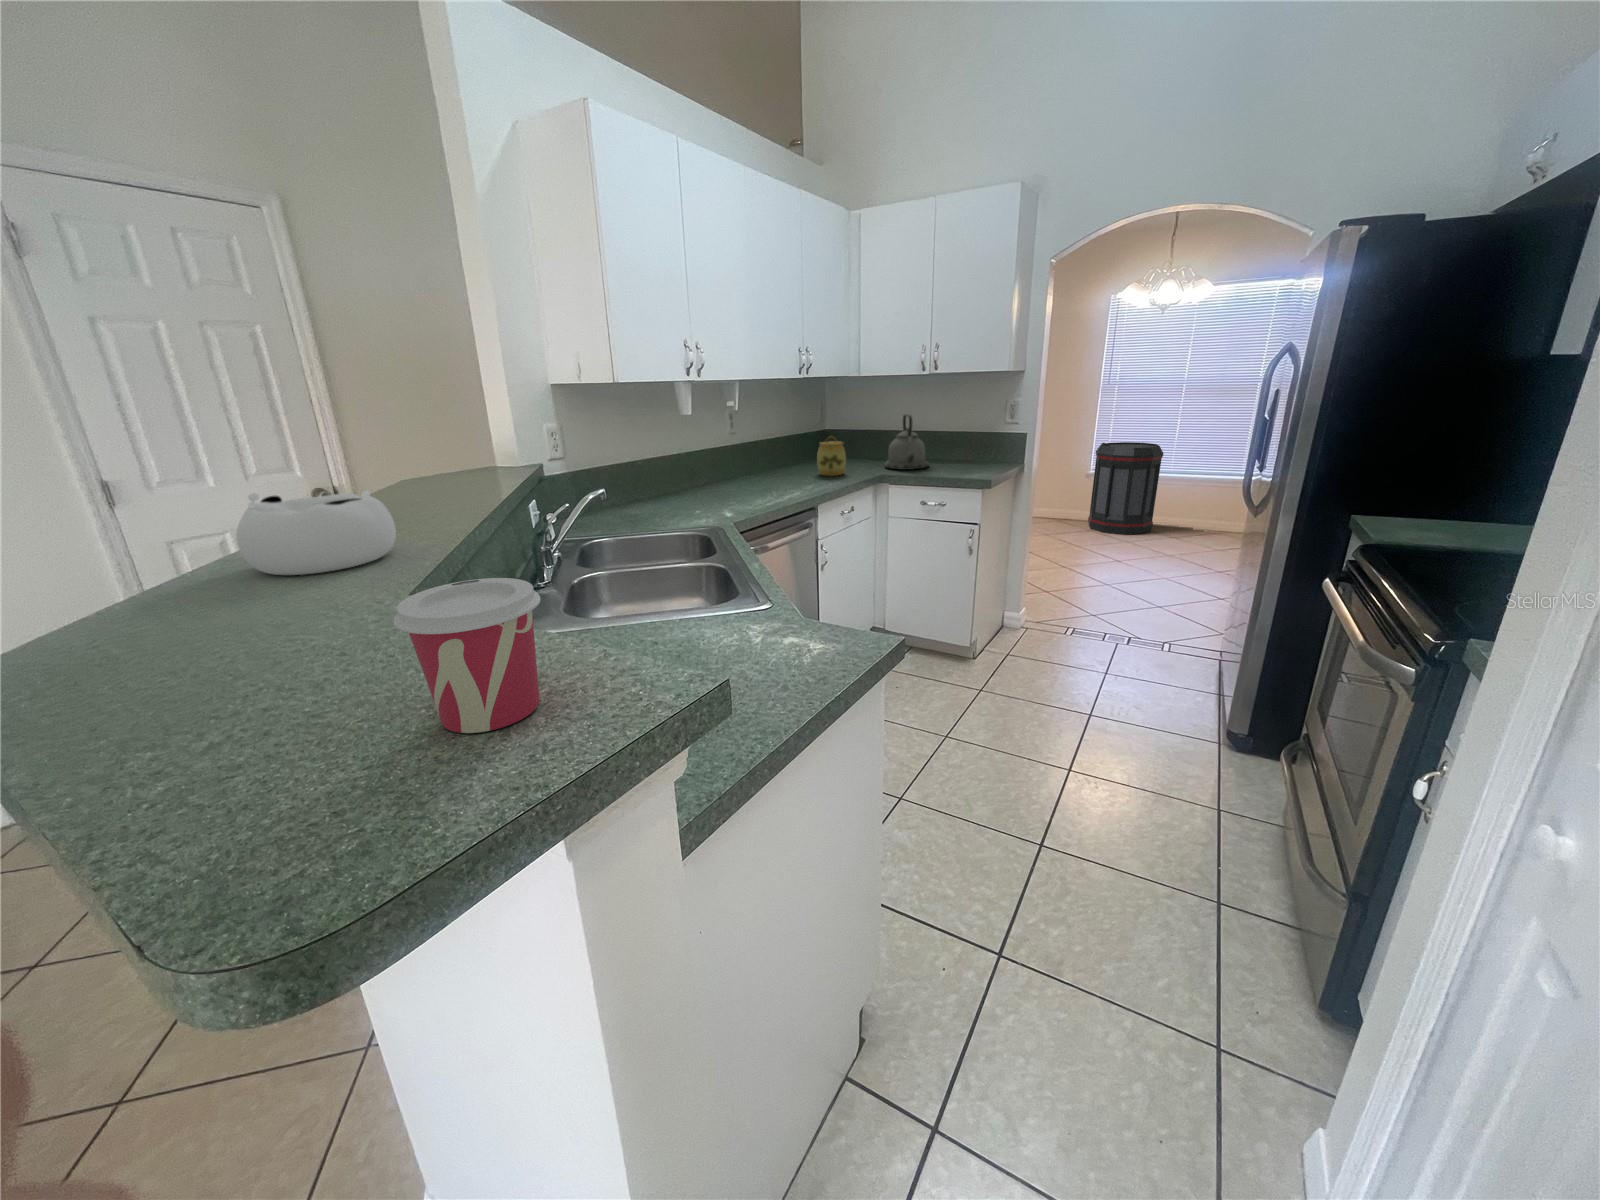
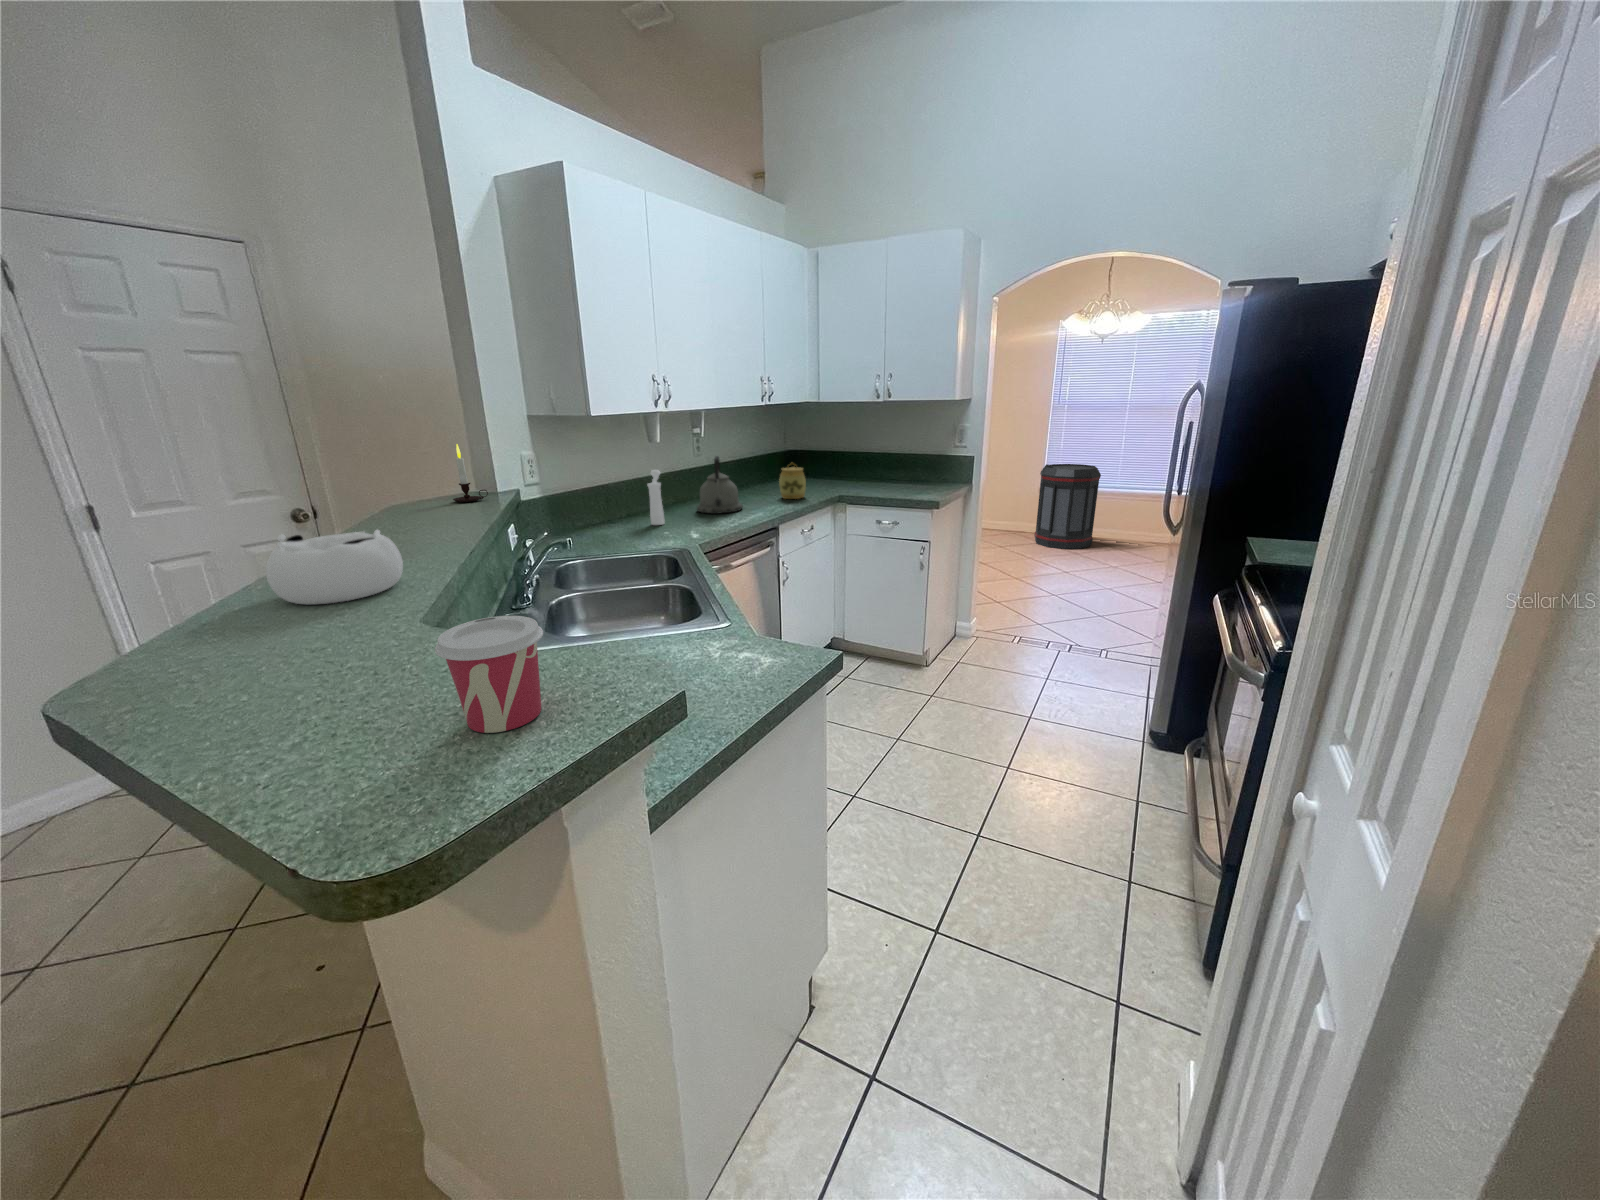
candle: none [466,410,504,475] -> present [453,444,488,502]
kettle: present [885,415,929,470] -> present [697,456,743,514]
pepper mill: none [675,442,694,502] -> present [647,470,665,525]

